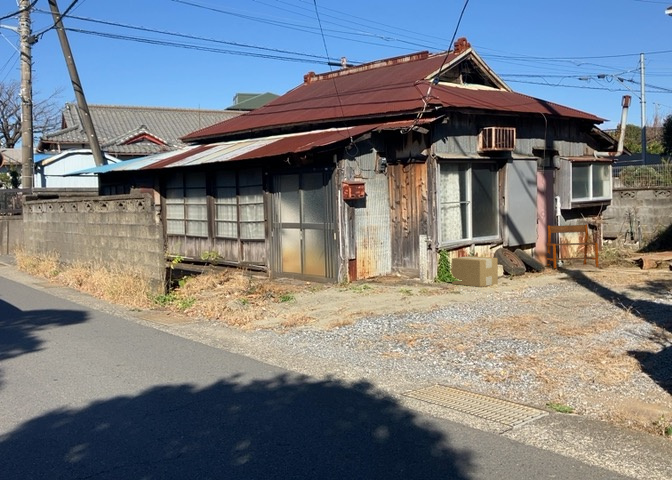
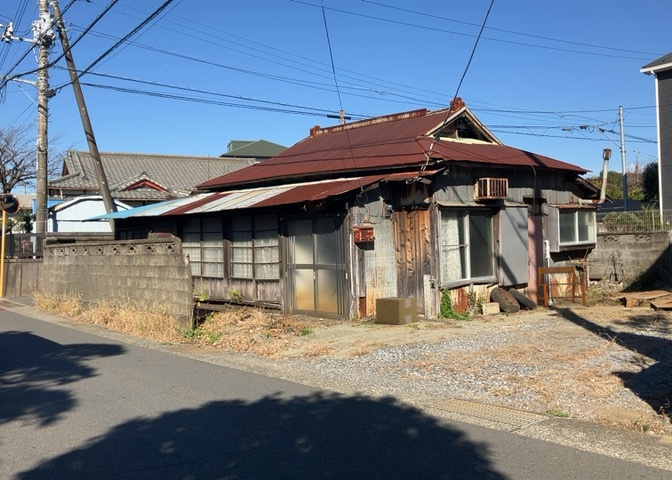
cardboard box: present [452,256,498,287] -> present [376,297,417,325]

